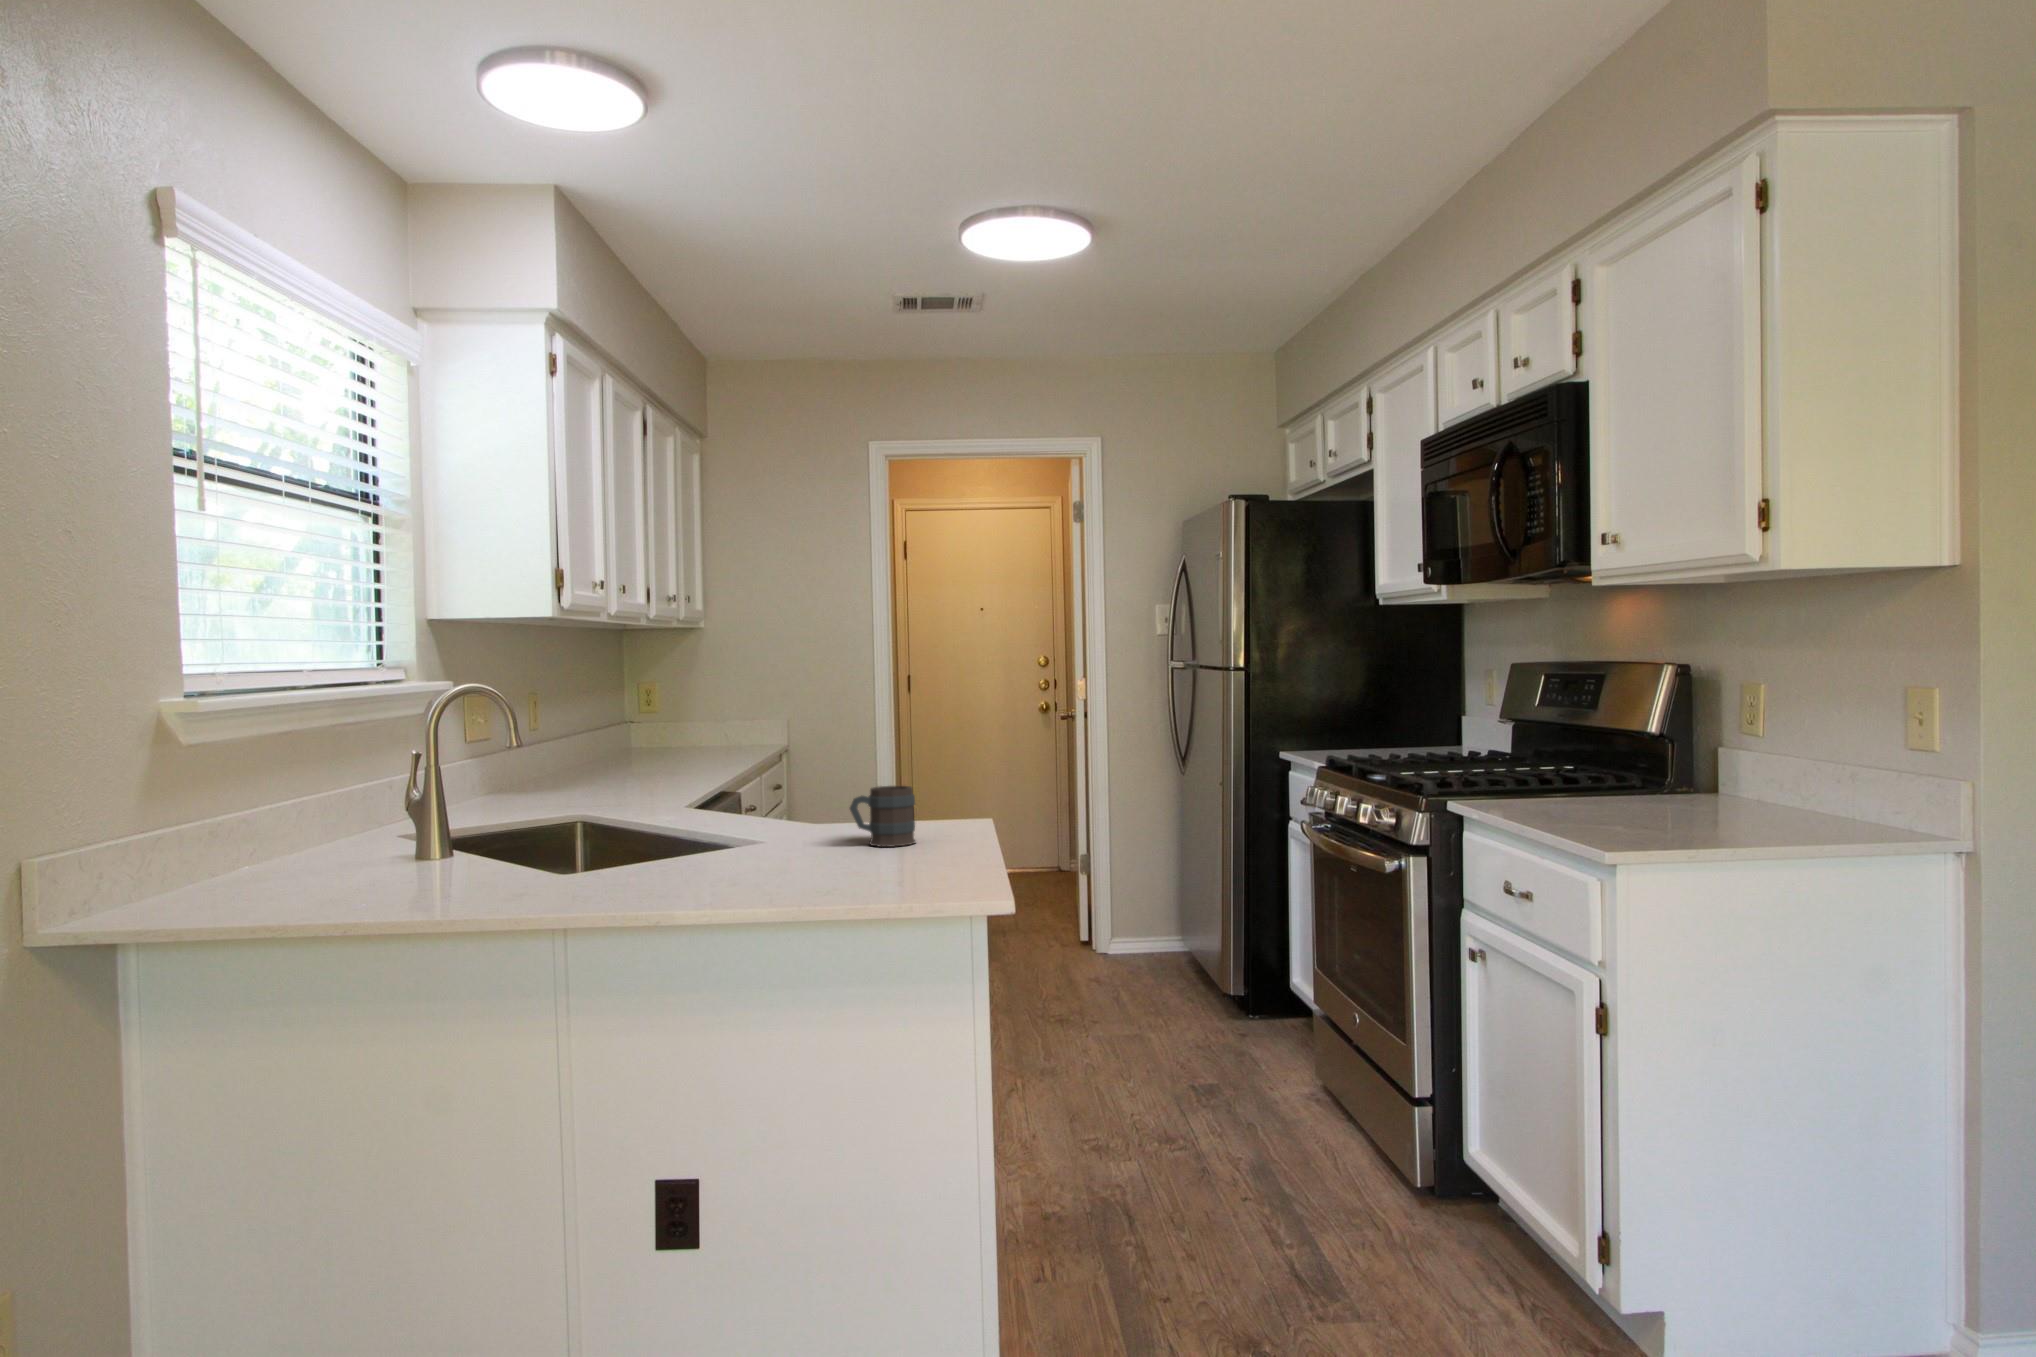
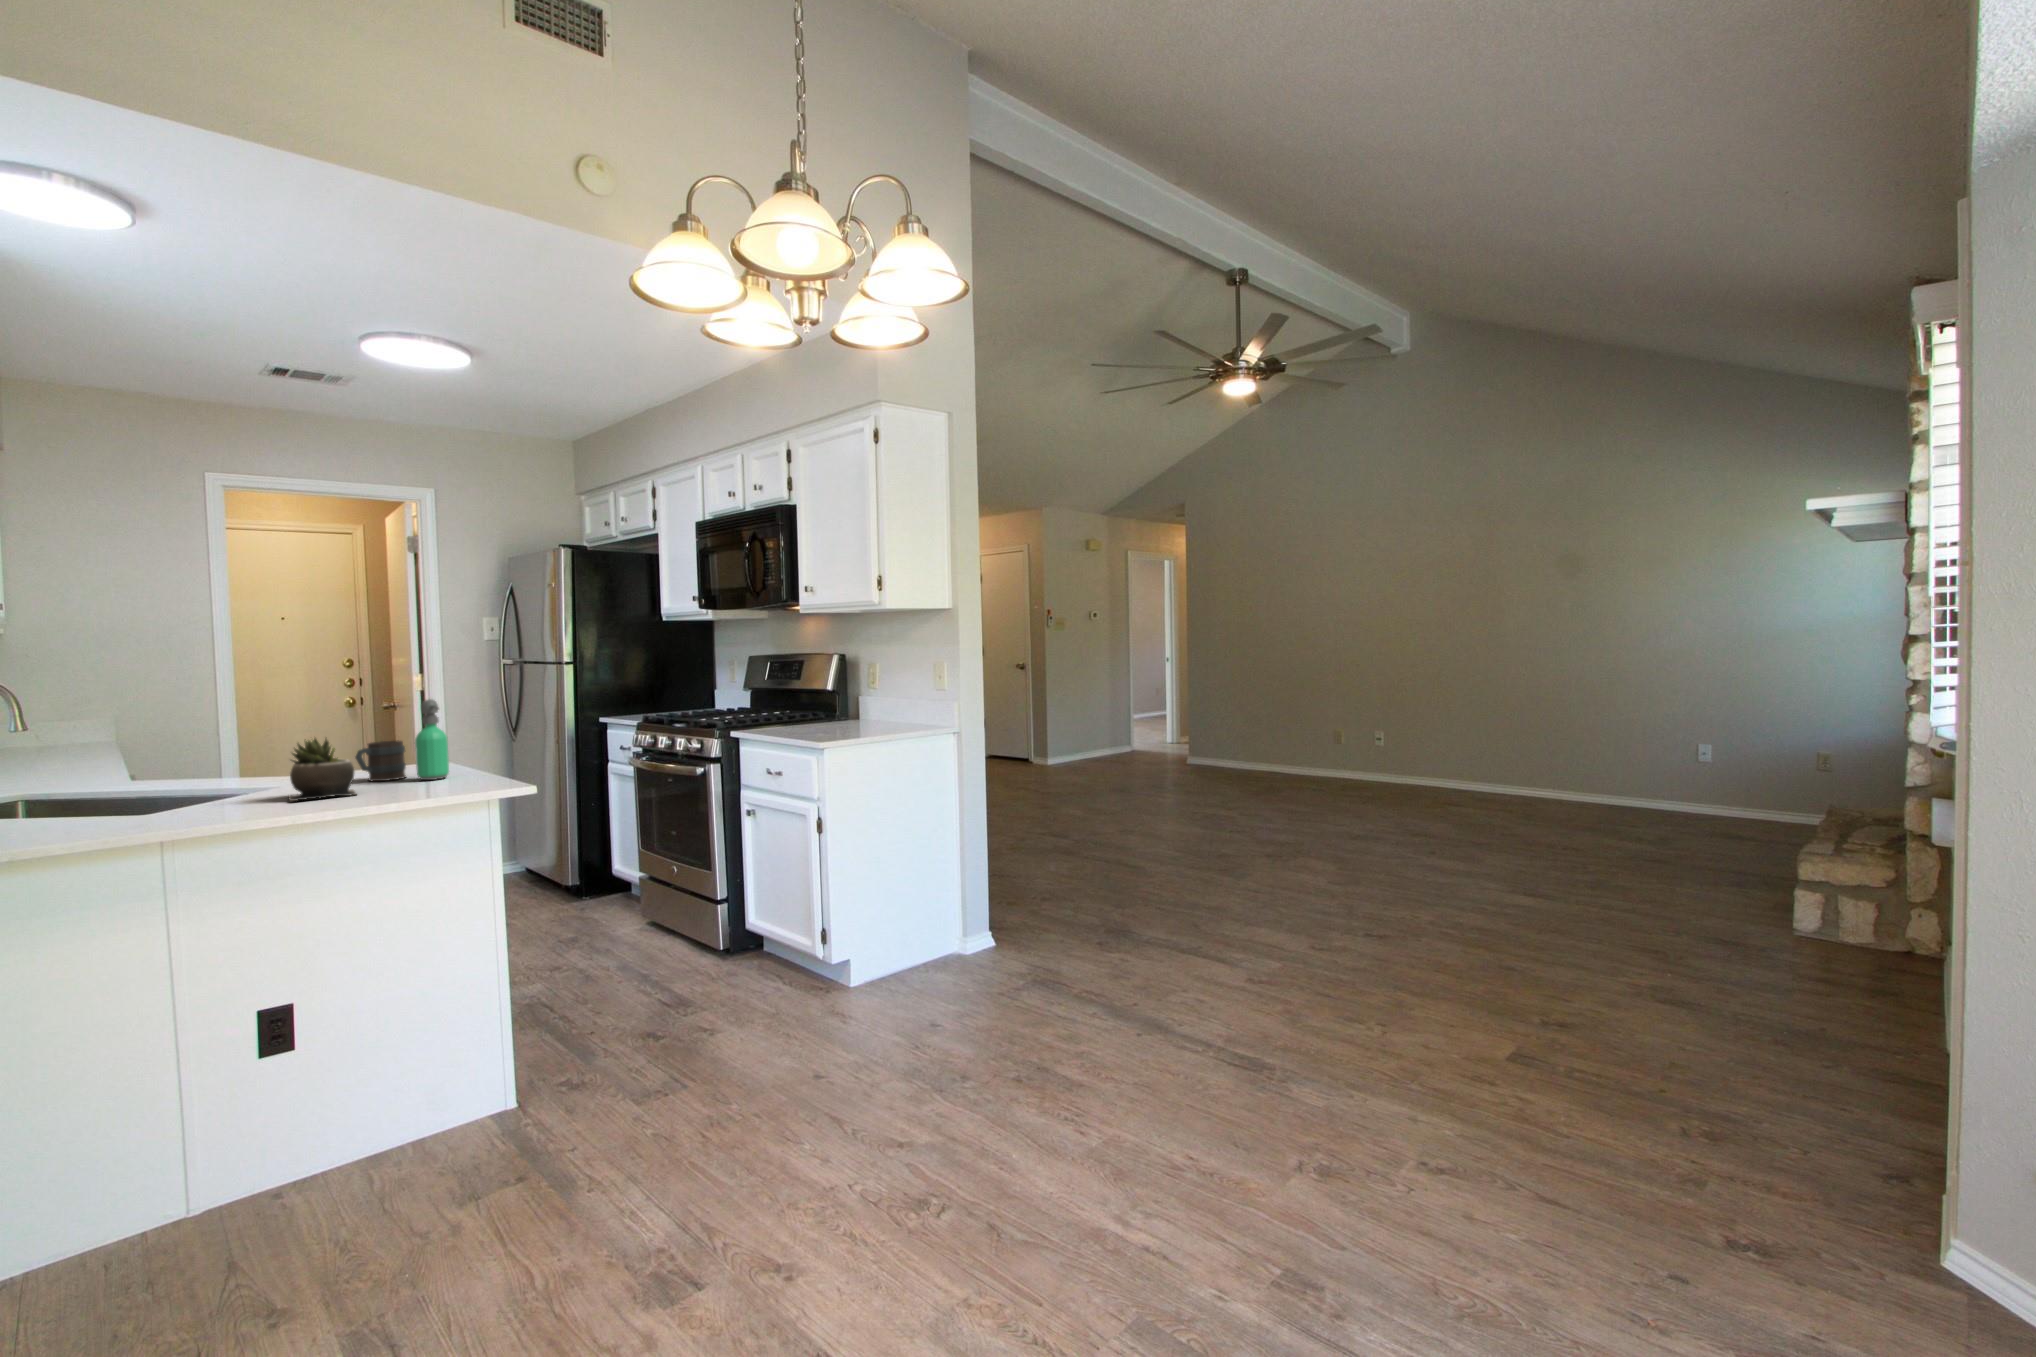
soap dispenser: none [913,728,957,855] -> present [415,699,449,780]
succulent plant: none [733,778,831,872] -> present [289,739,356,801]

